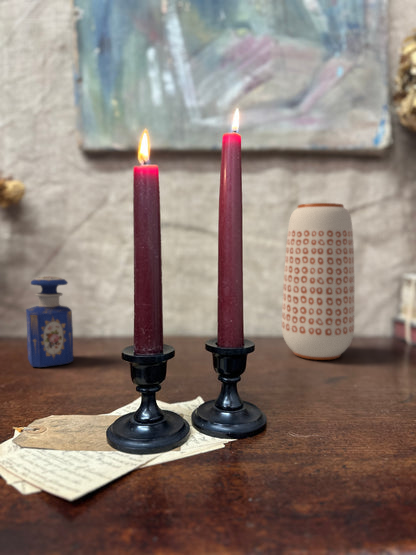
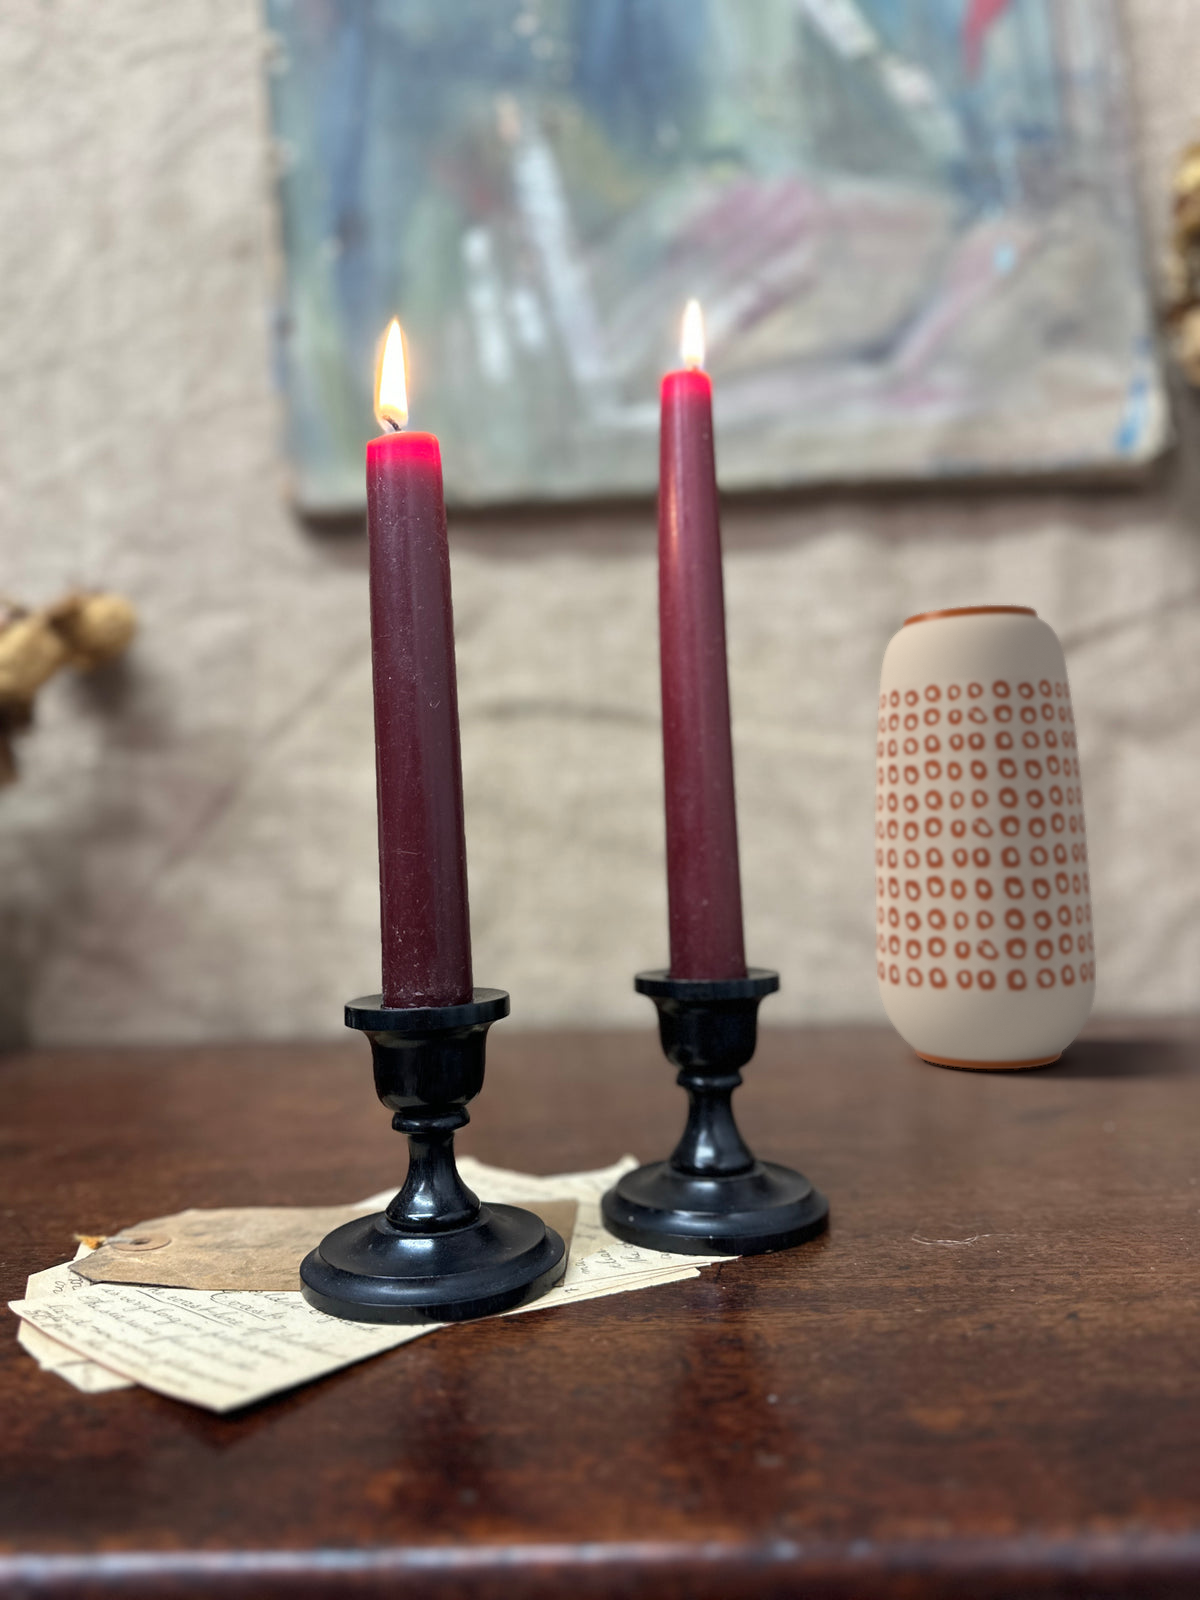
perfume bottle: present [26,276,73,367] -> none [136,847,270,1105]

